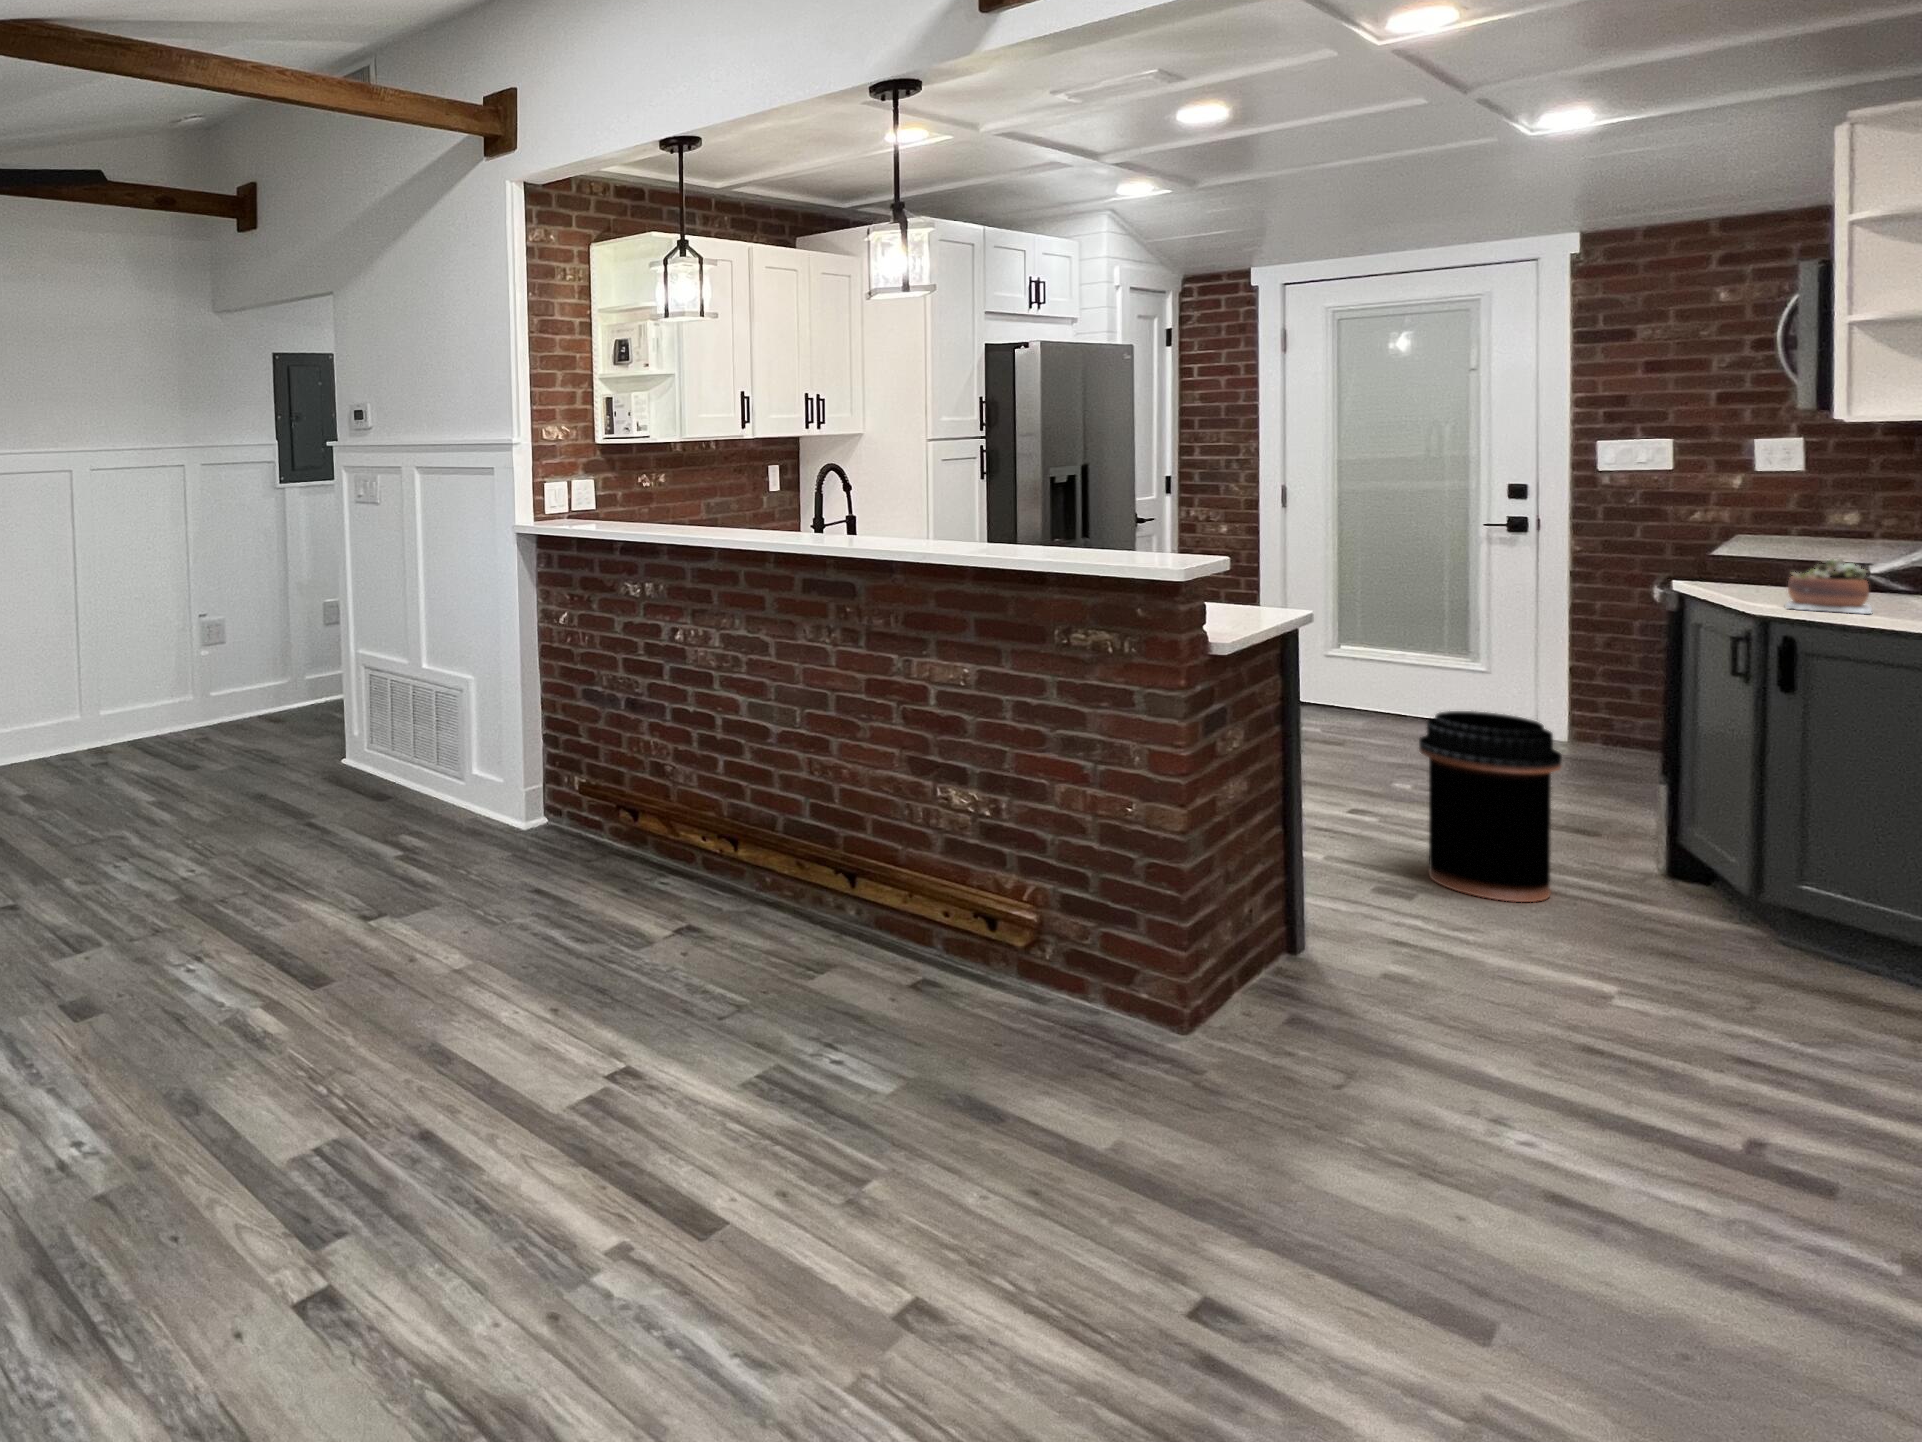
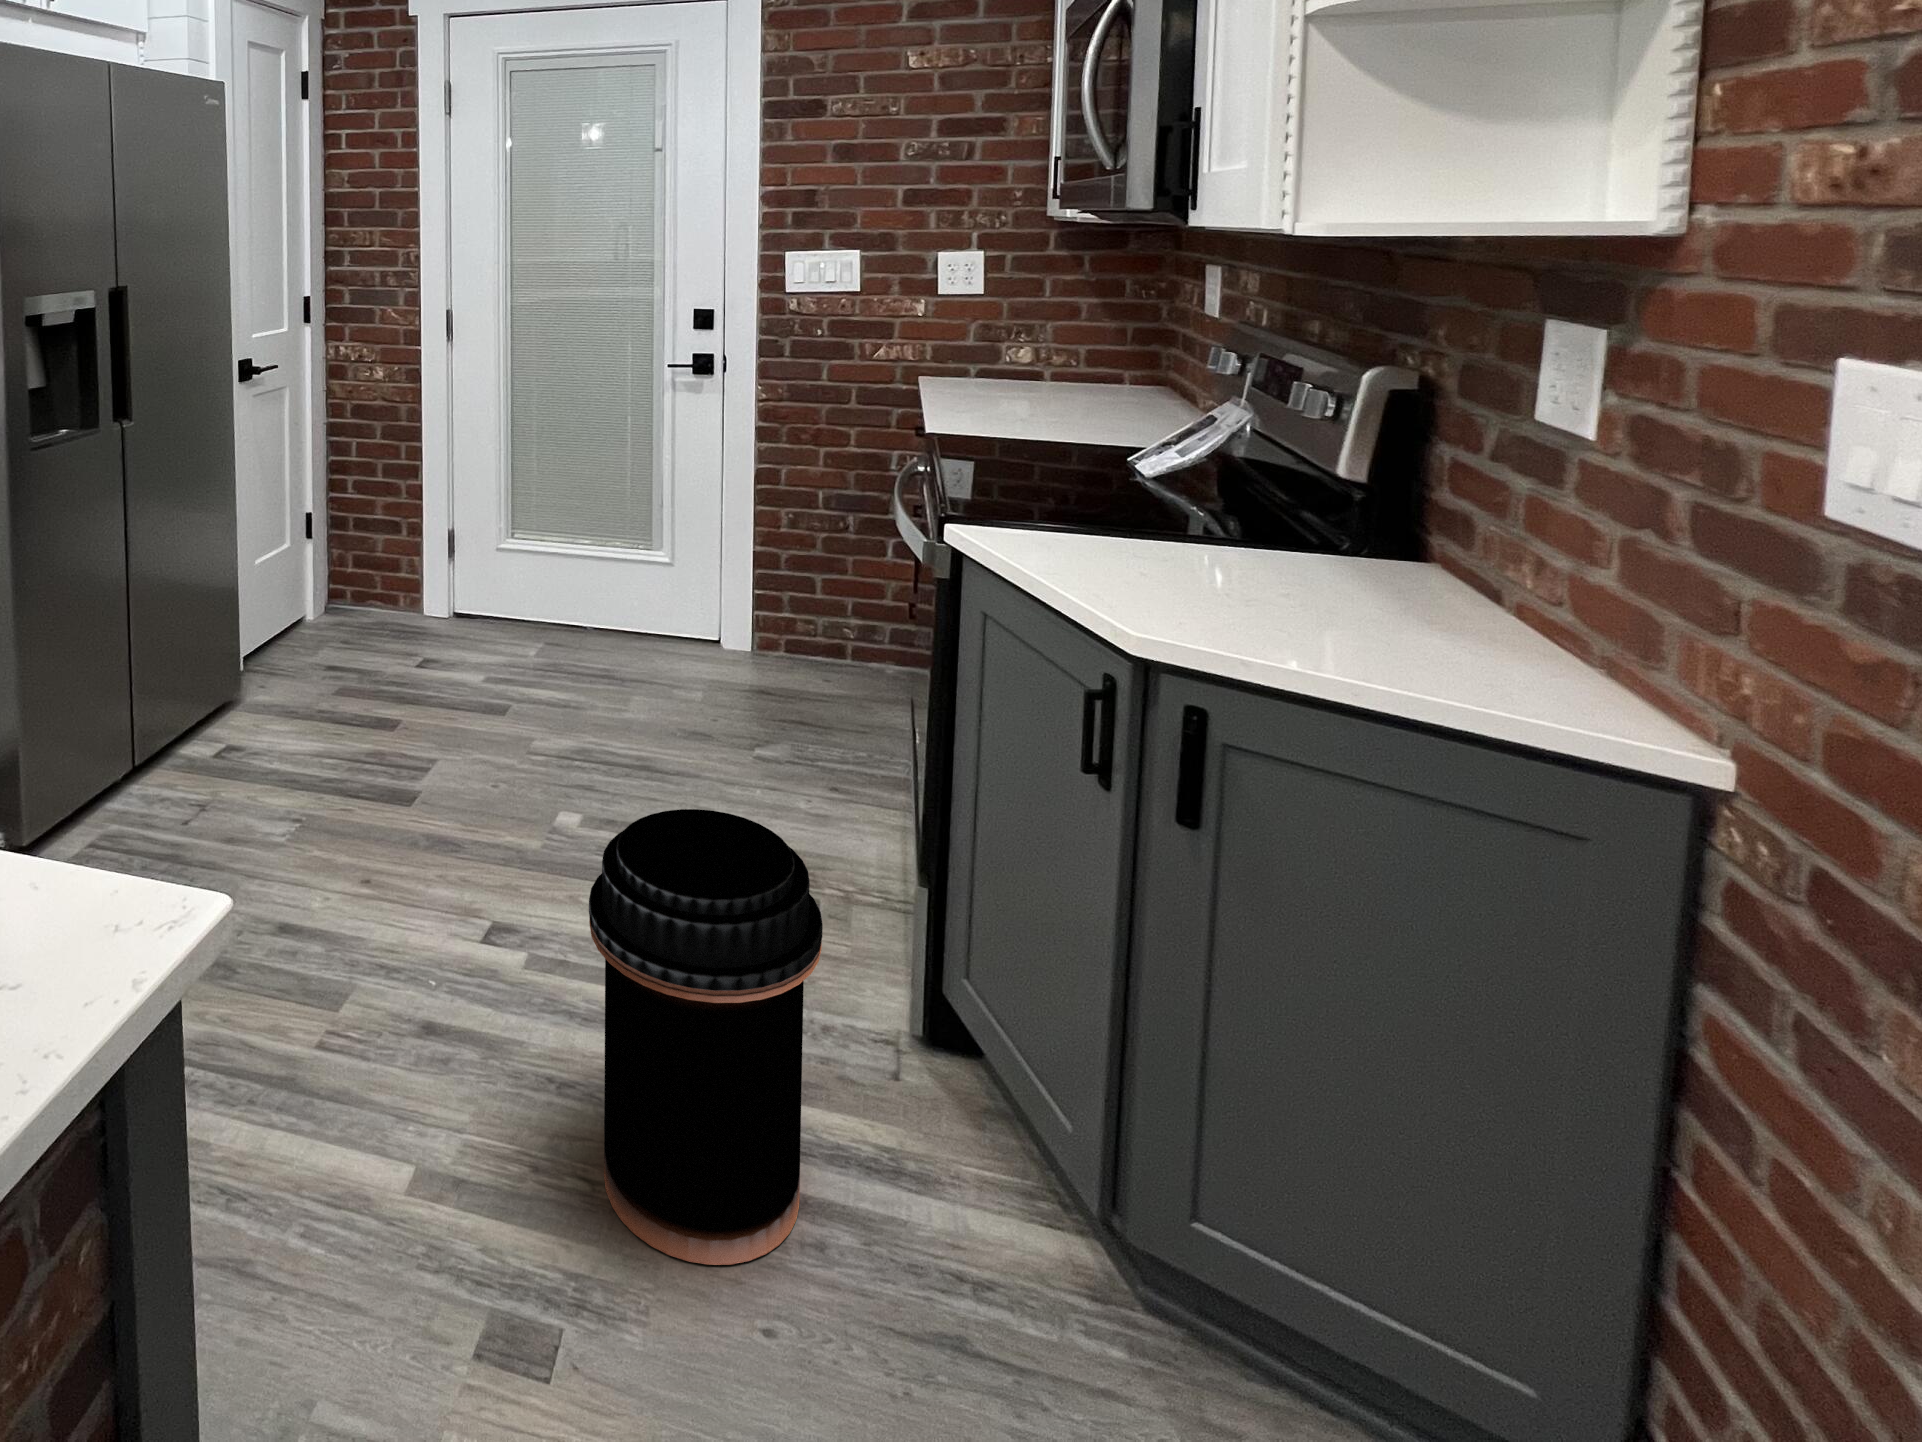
succulent plant: present [1786,558,1872,614] -> none [1177,506,1340,639]

